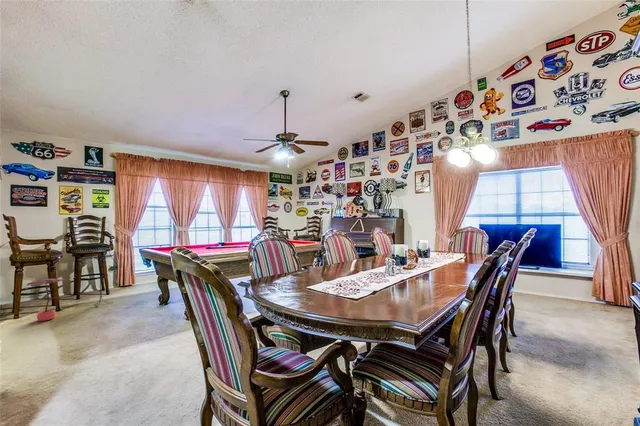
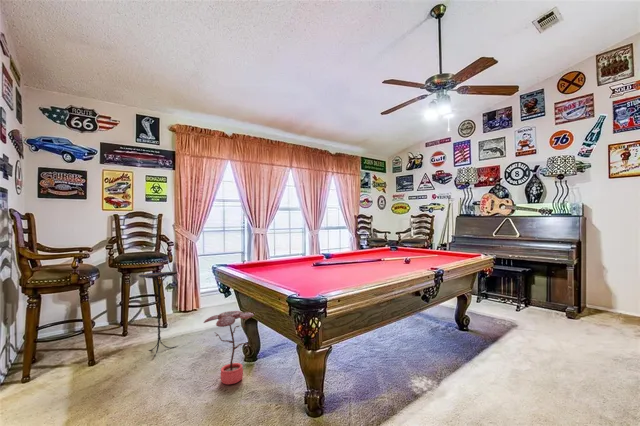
potted plant: present [27,279,65,321] -> present [204,311,254,384]

